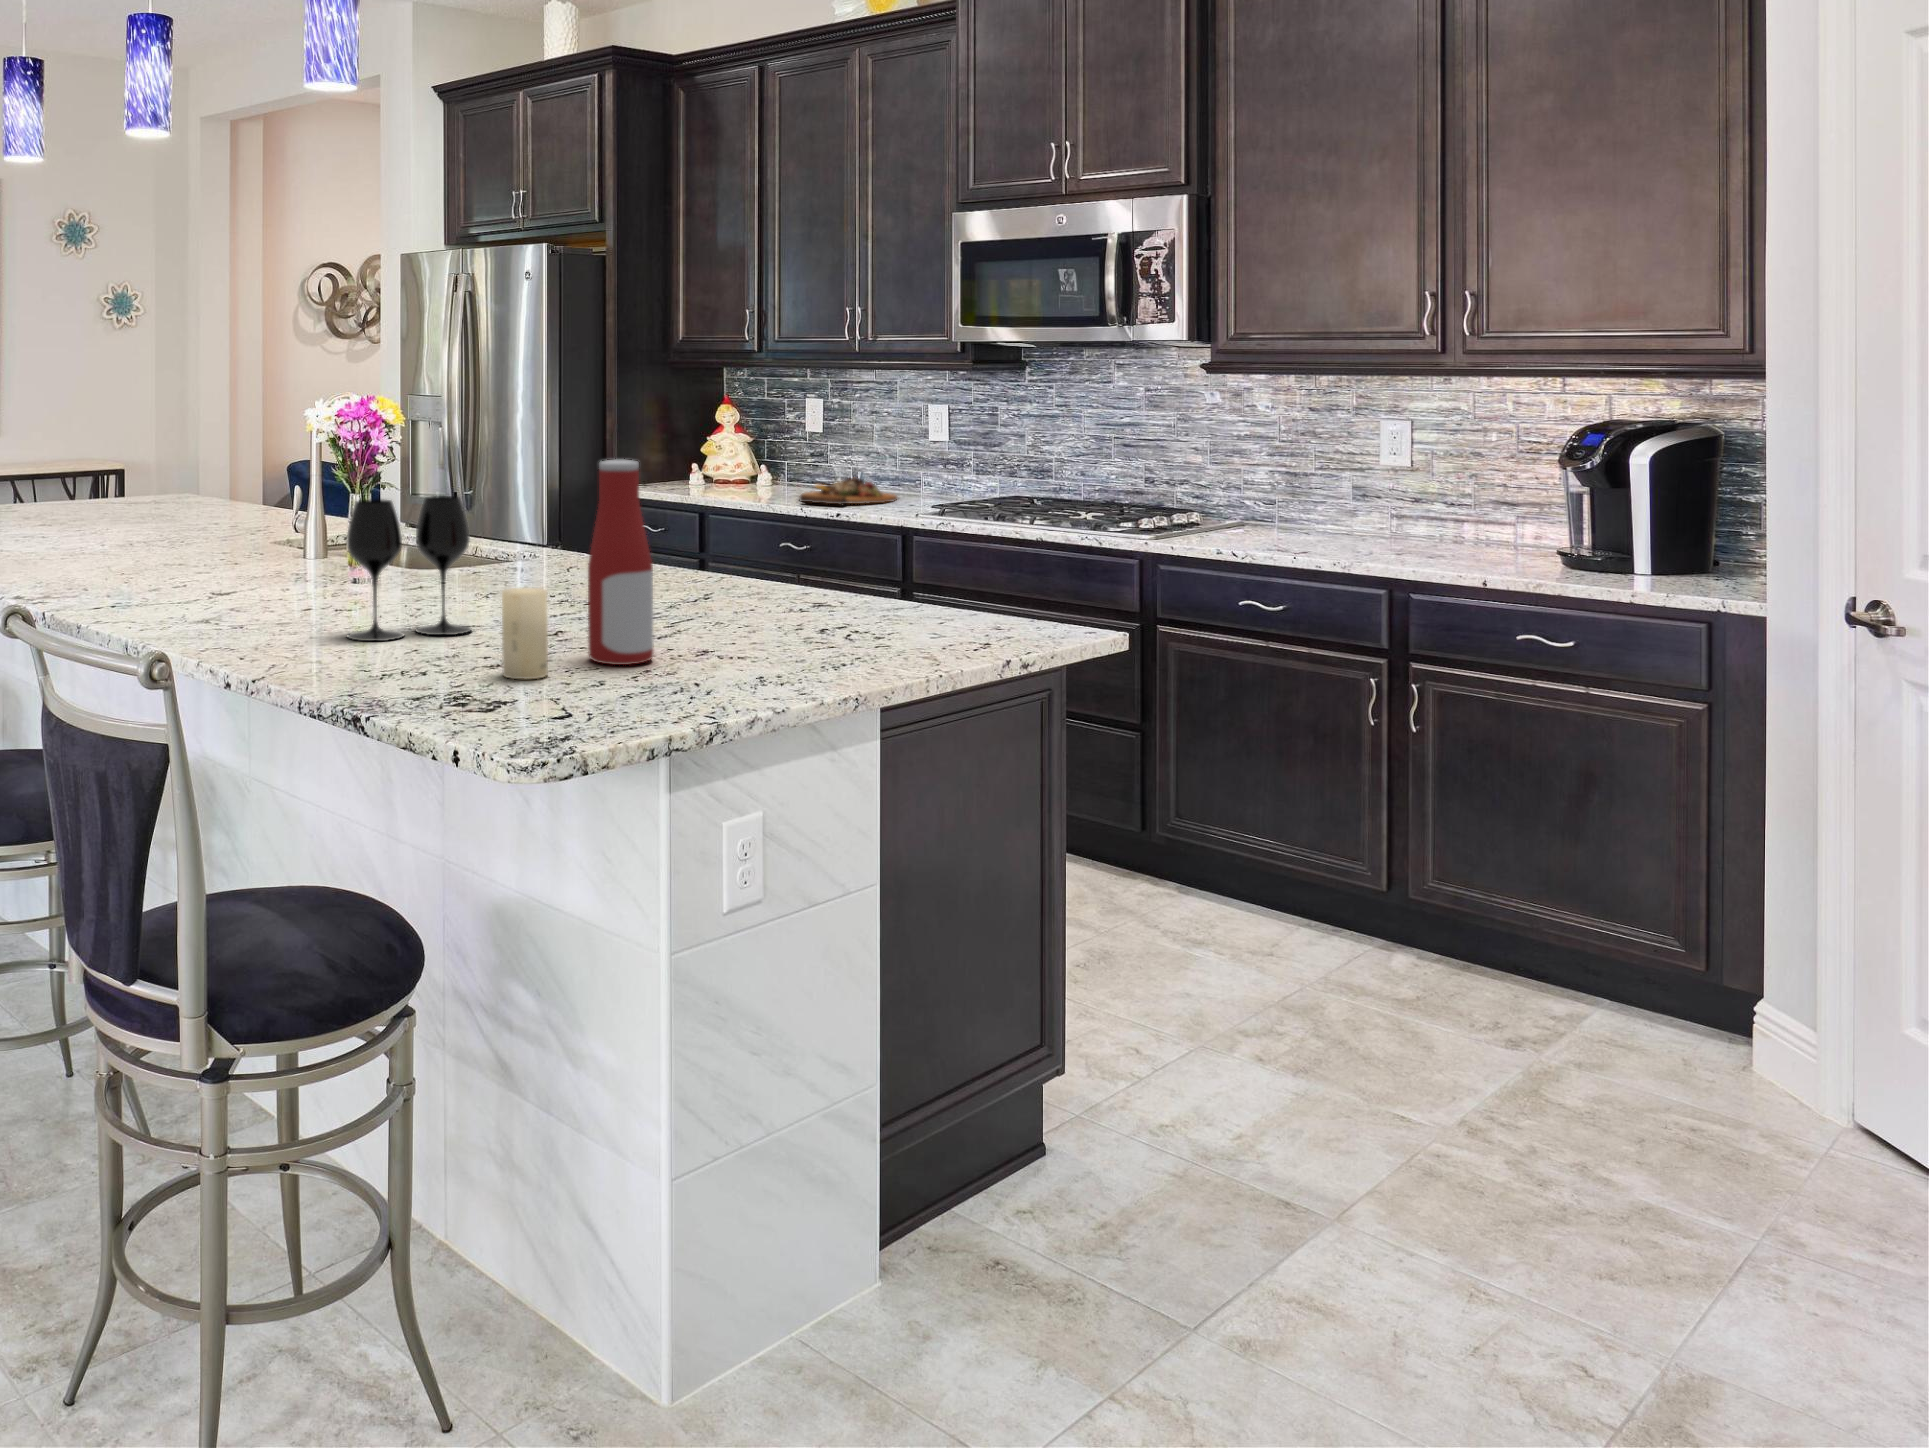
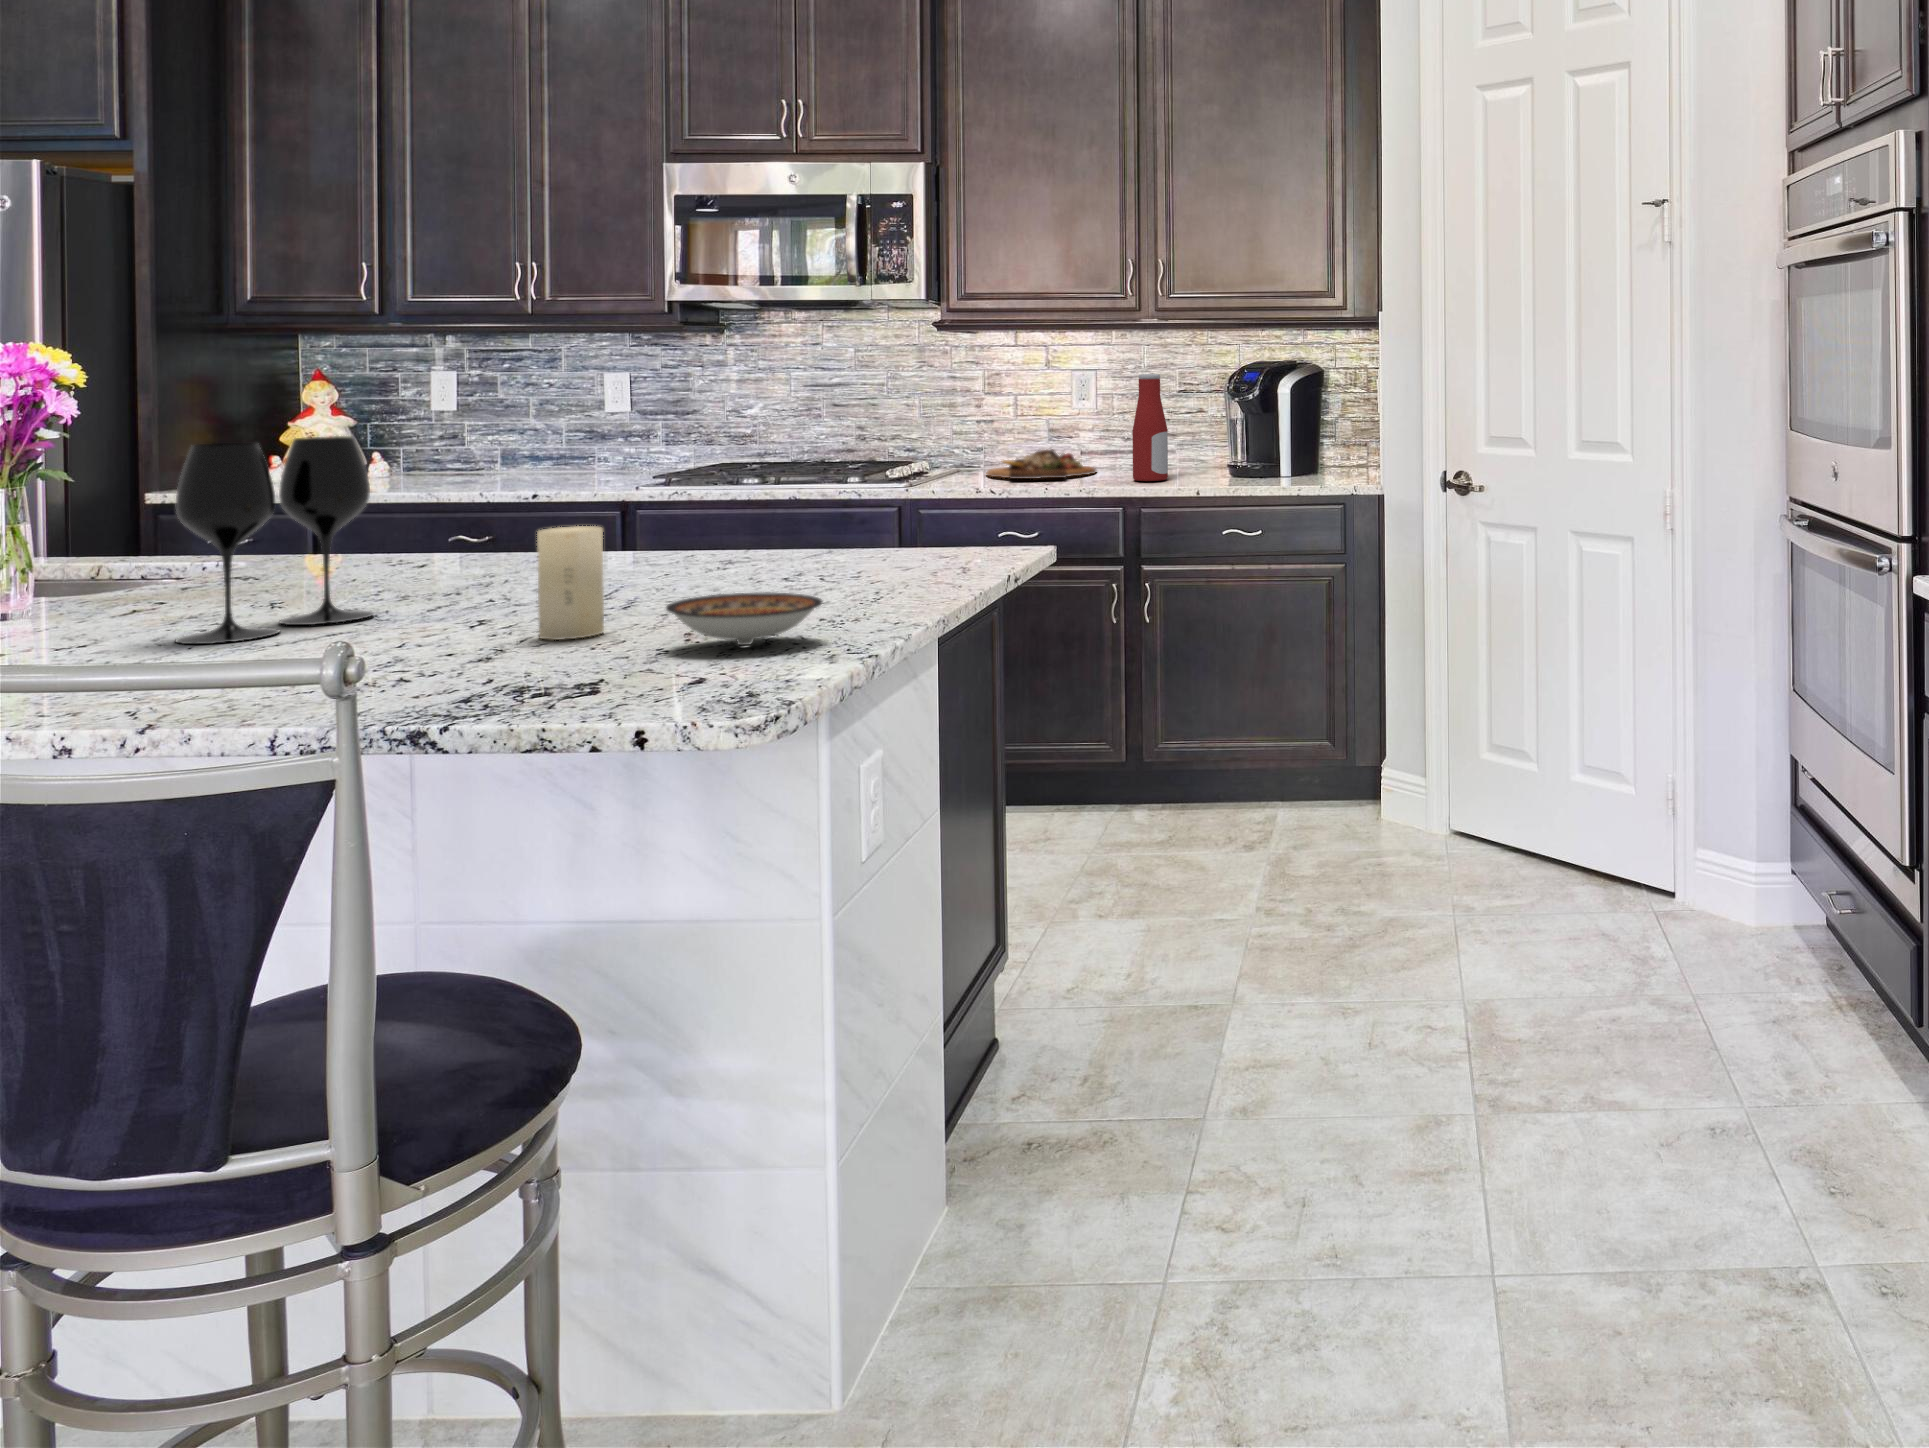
bottle: present [588,460,654,665] -> present [1132,374,1168,481]
cutting board: present [799,477,898,505] -> present [986,449,1096,479]
ceramic bowl: none [537,662,653,711] -> present [666,593,822,645]

